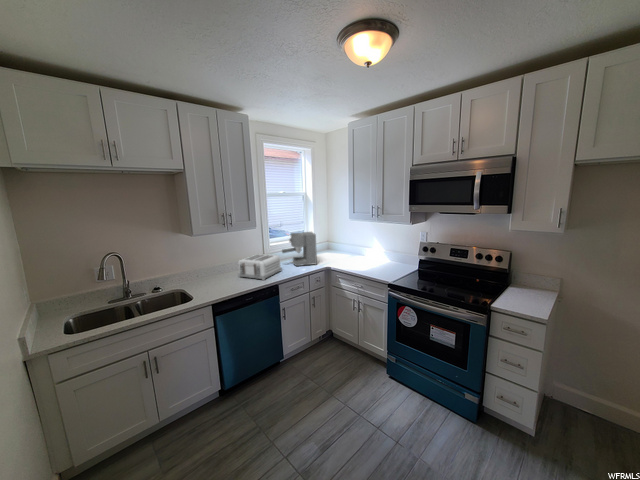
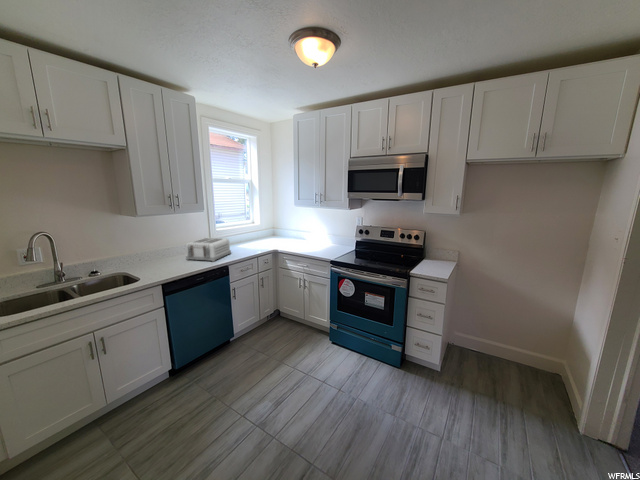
coffee maker: present [282,232,317,266] -> none [230,217,266,250]

